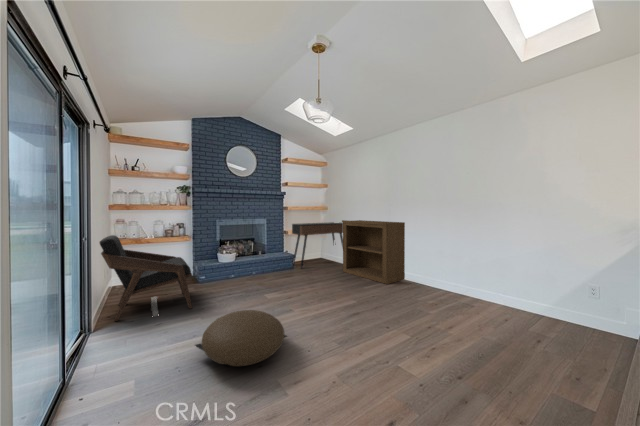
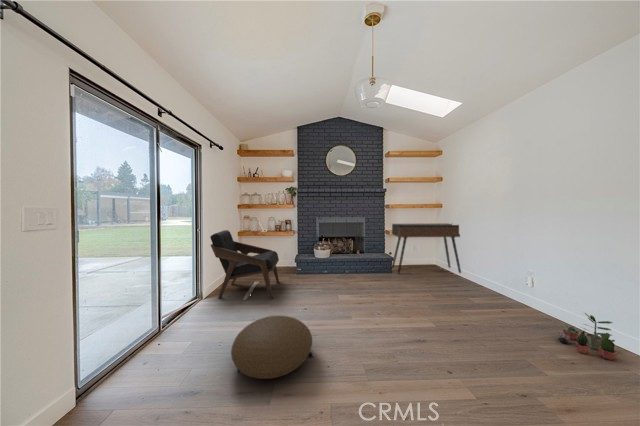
bookshelf: present [342,220,405,284] -> none [447,223,541,316]
potted plant: none [420,270,449,295] -> present [557,313,618,360]

